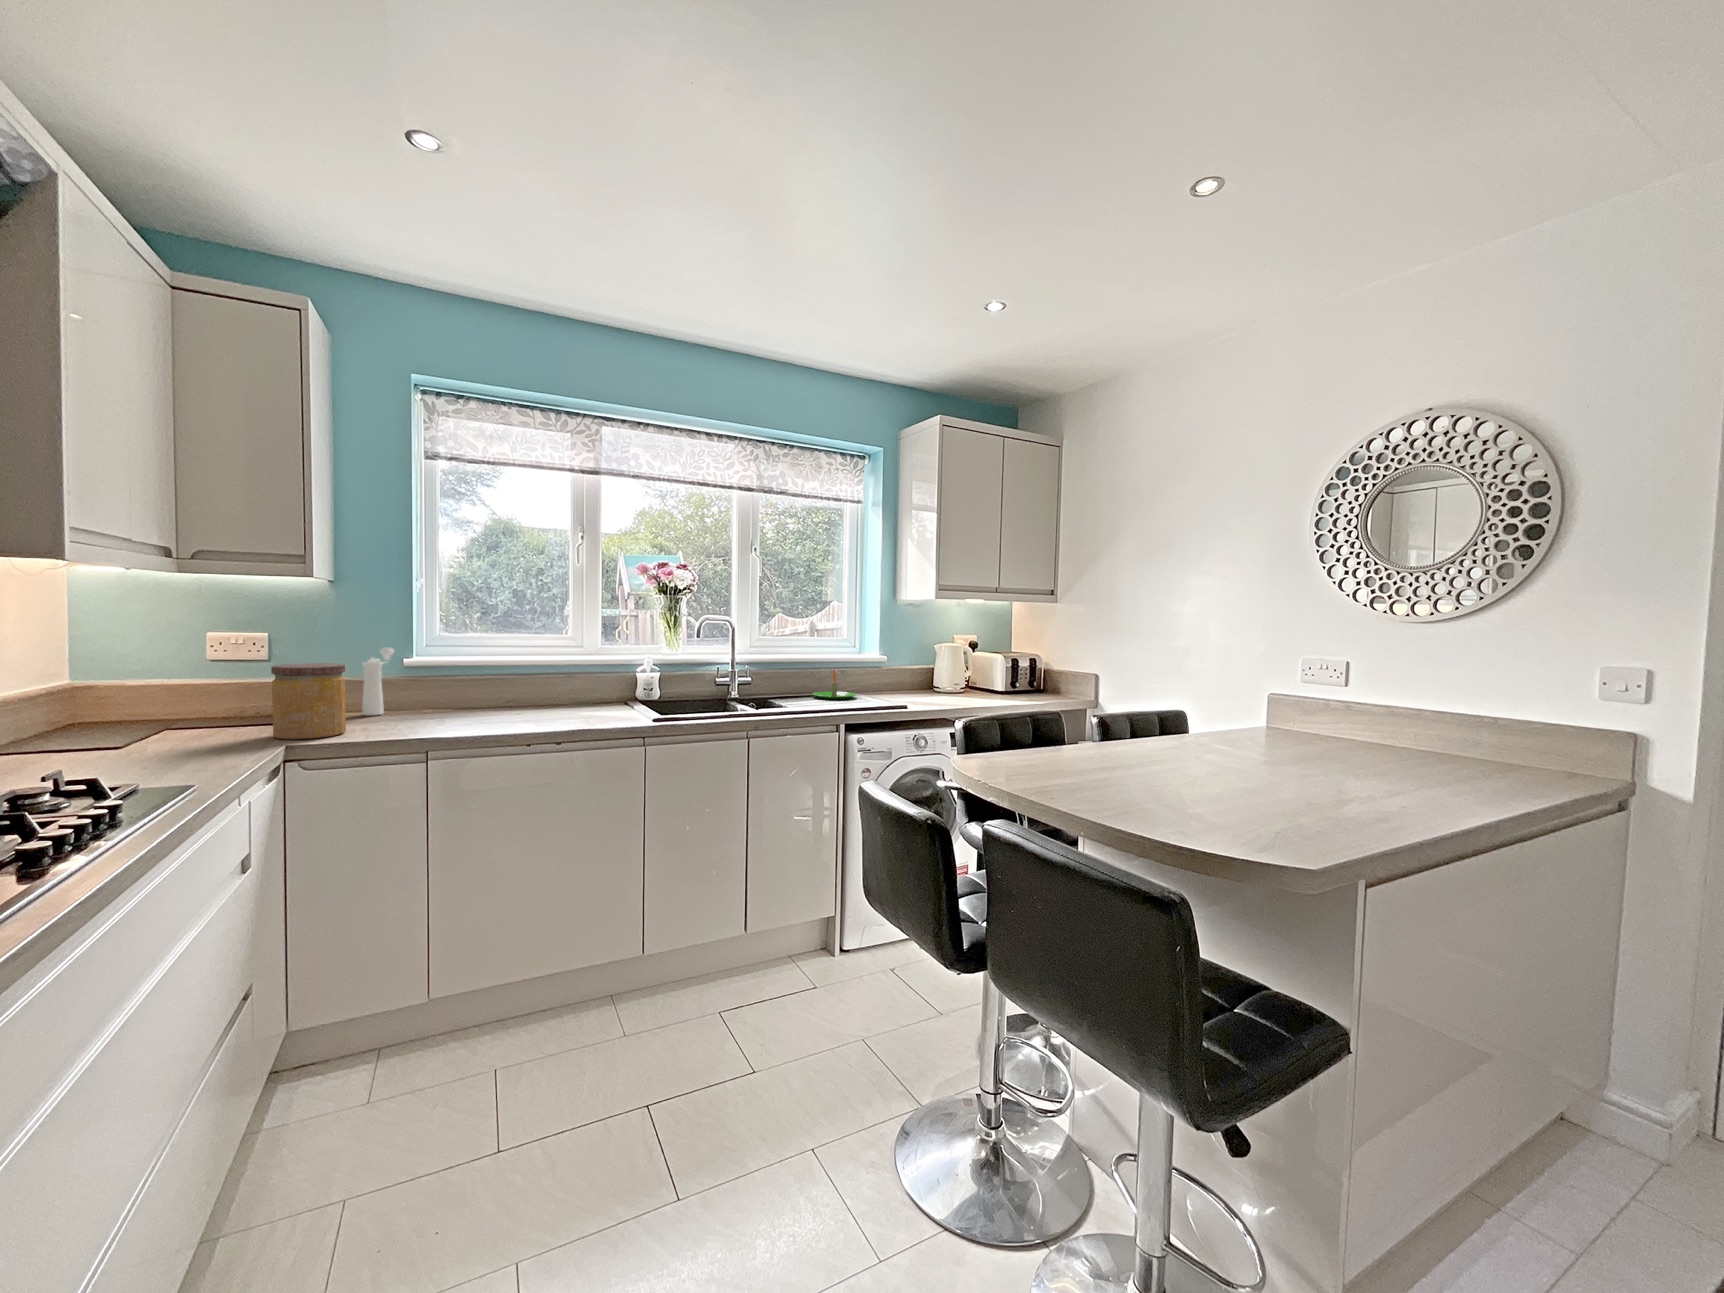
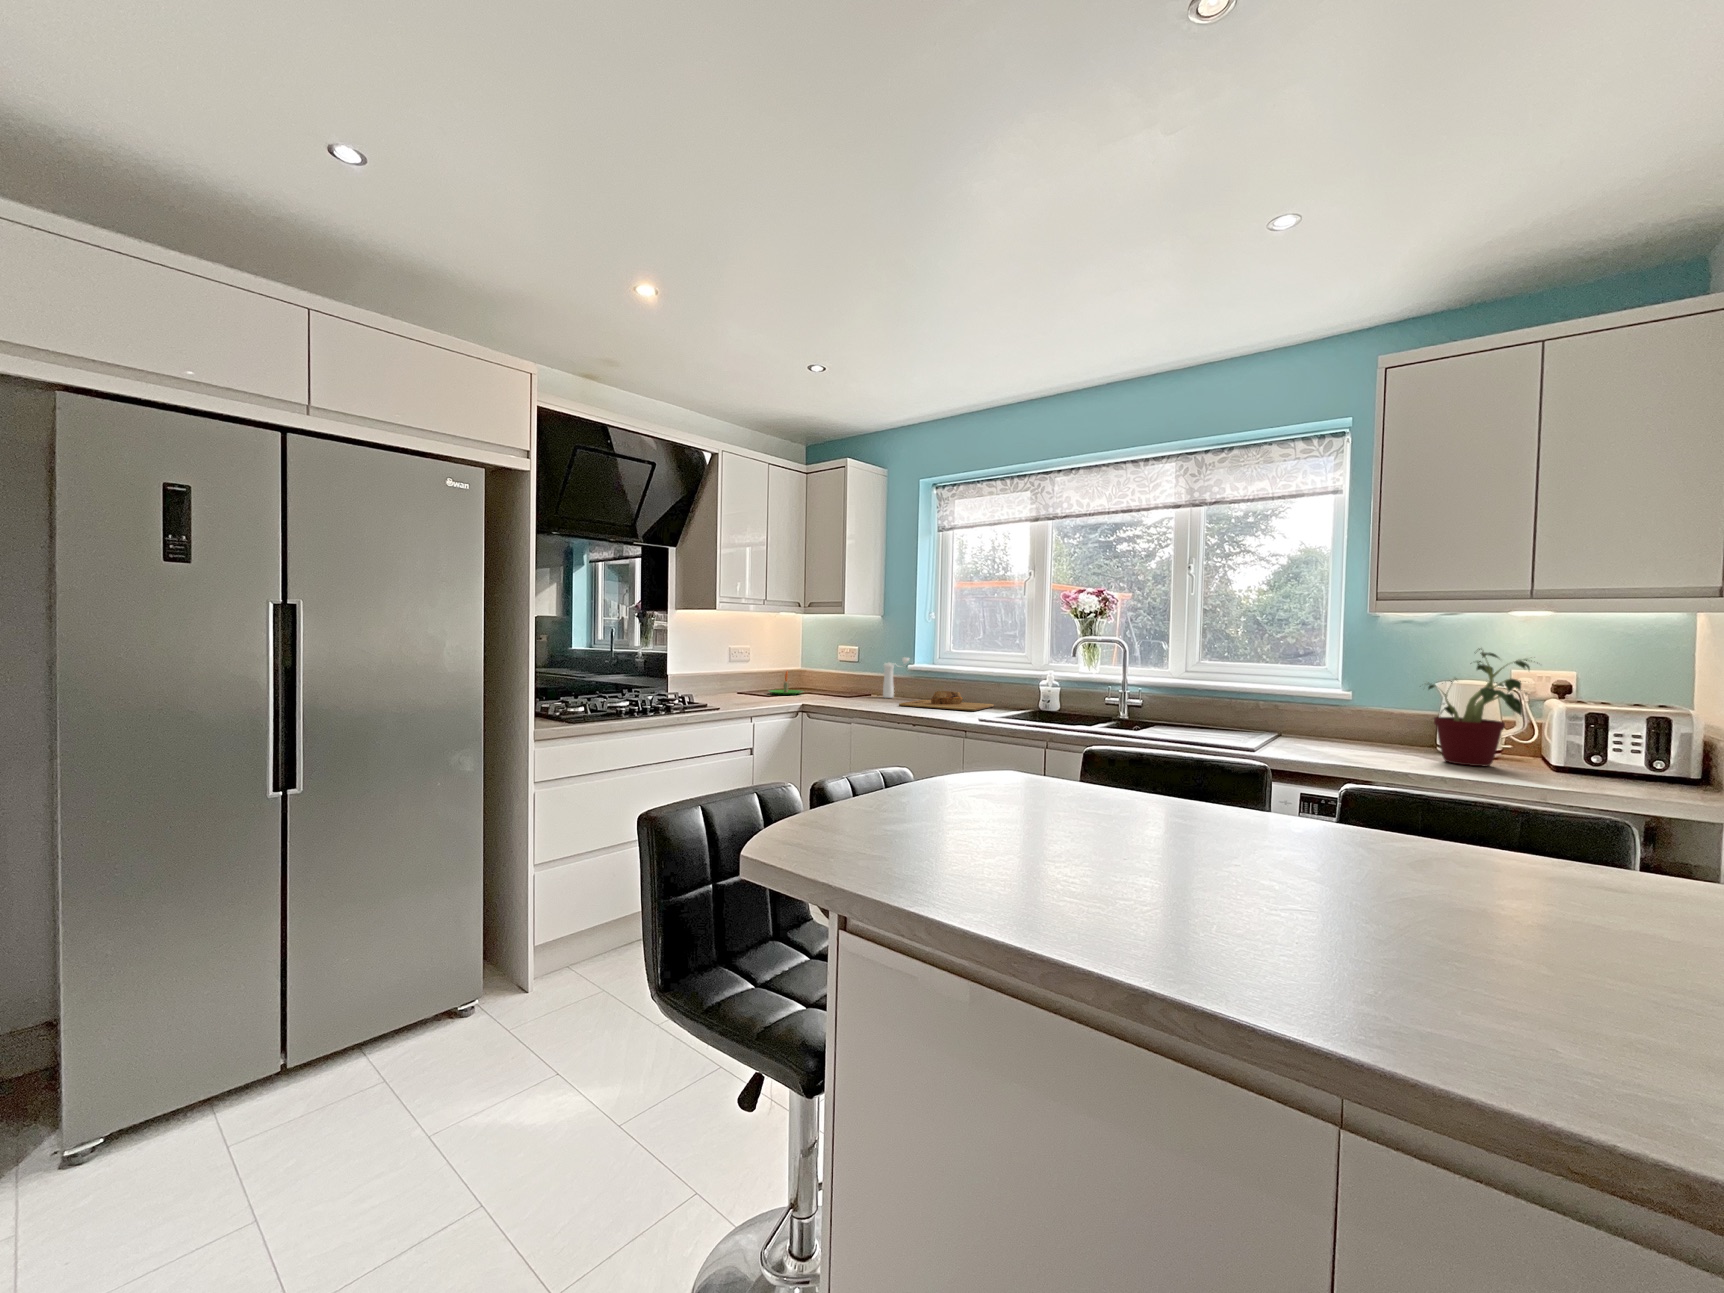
potted plant: none [956,624,1006,699] -> present [1428,649,1530,766]
jar: present [271,663,346,739] -> none [812,661,845,701]
candle: present [813,669,856,699] -> present [768,671,804,695]
cutting board: none [454,692,593,723] -> present [899,691,994,711]

